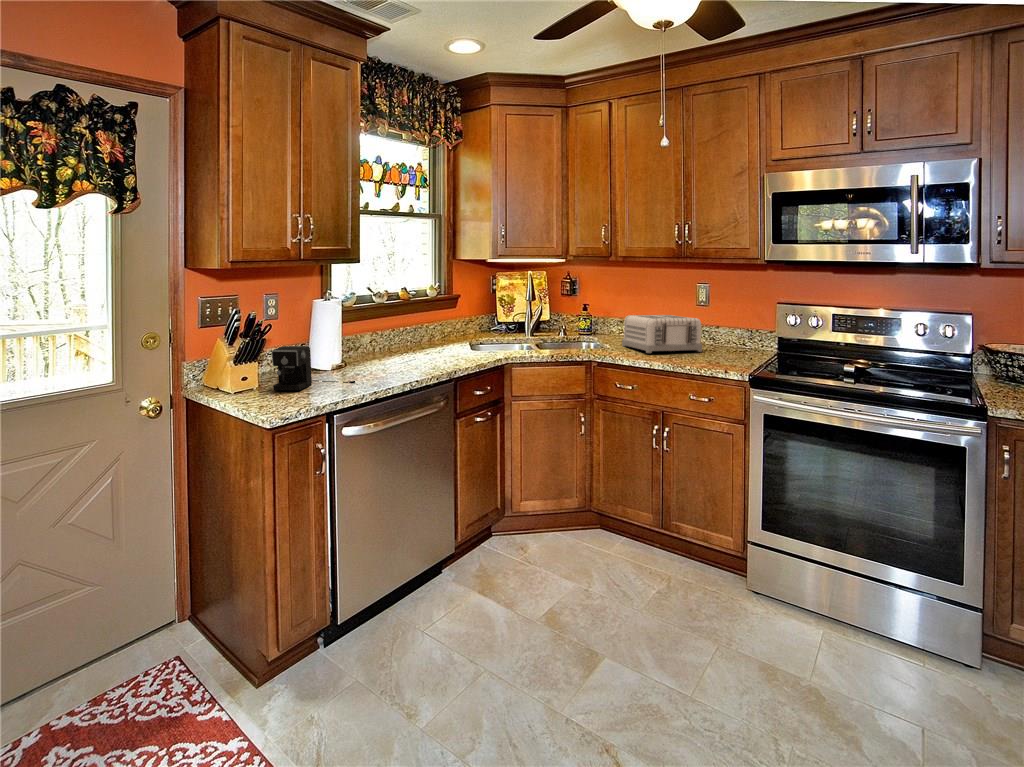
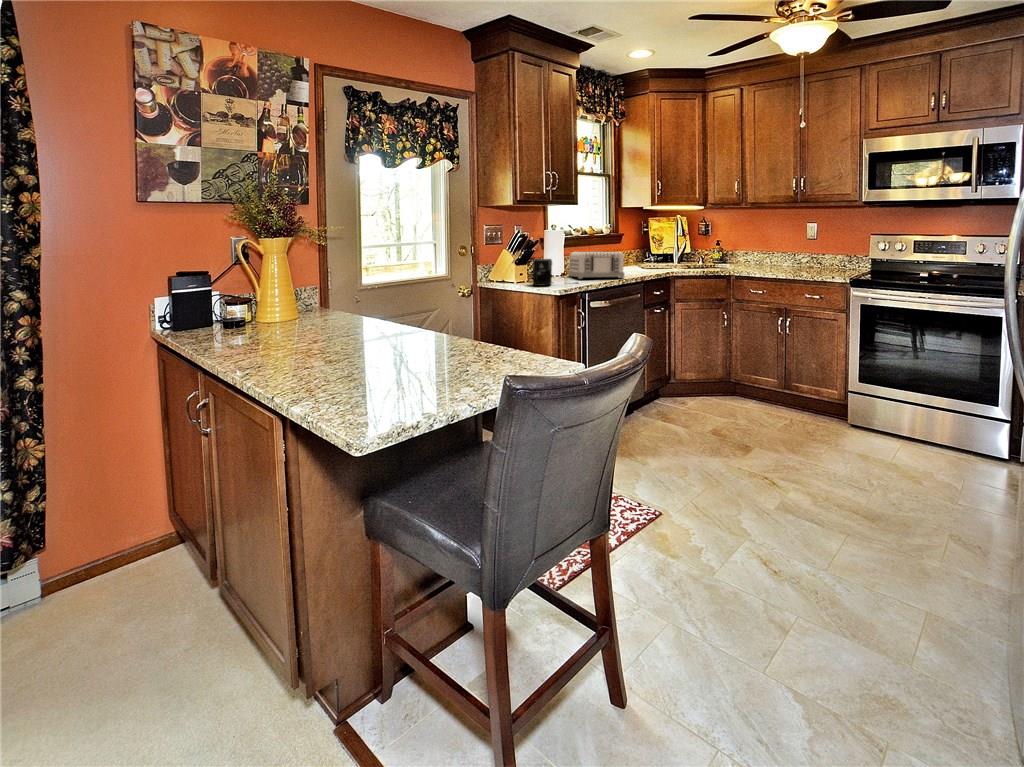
toaster: present [622,315,702,353] -> present [568,252,624,279]

